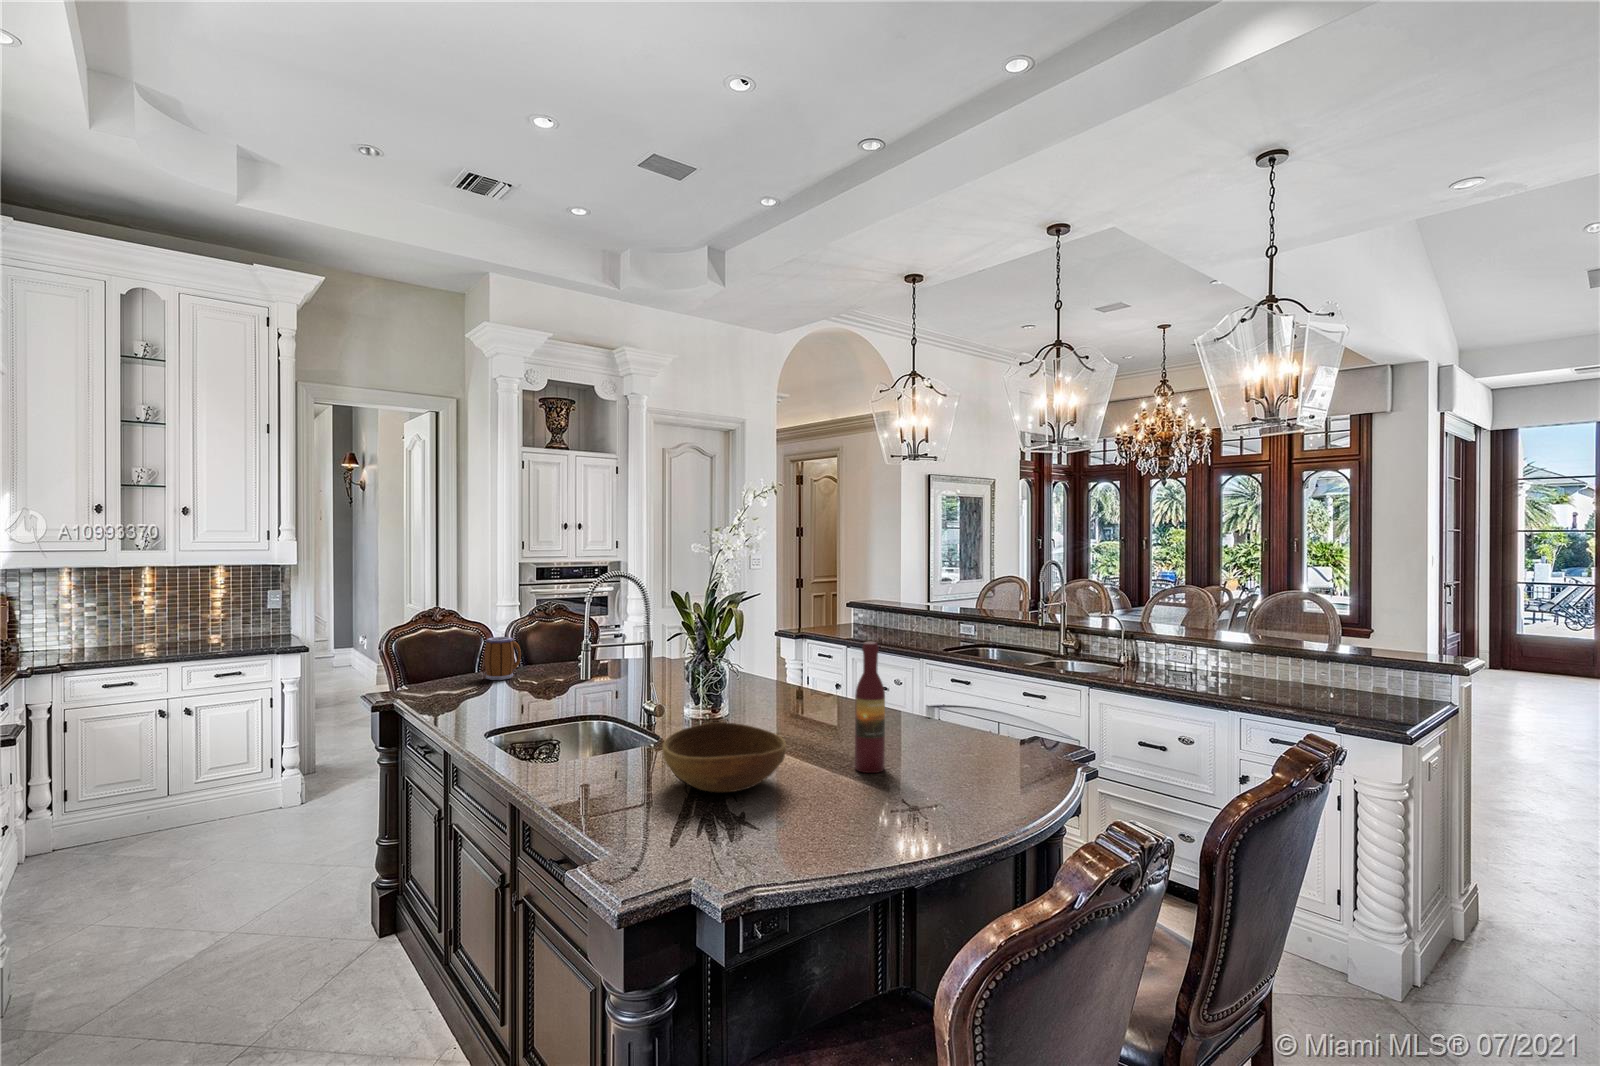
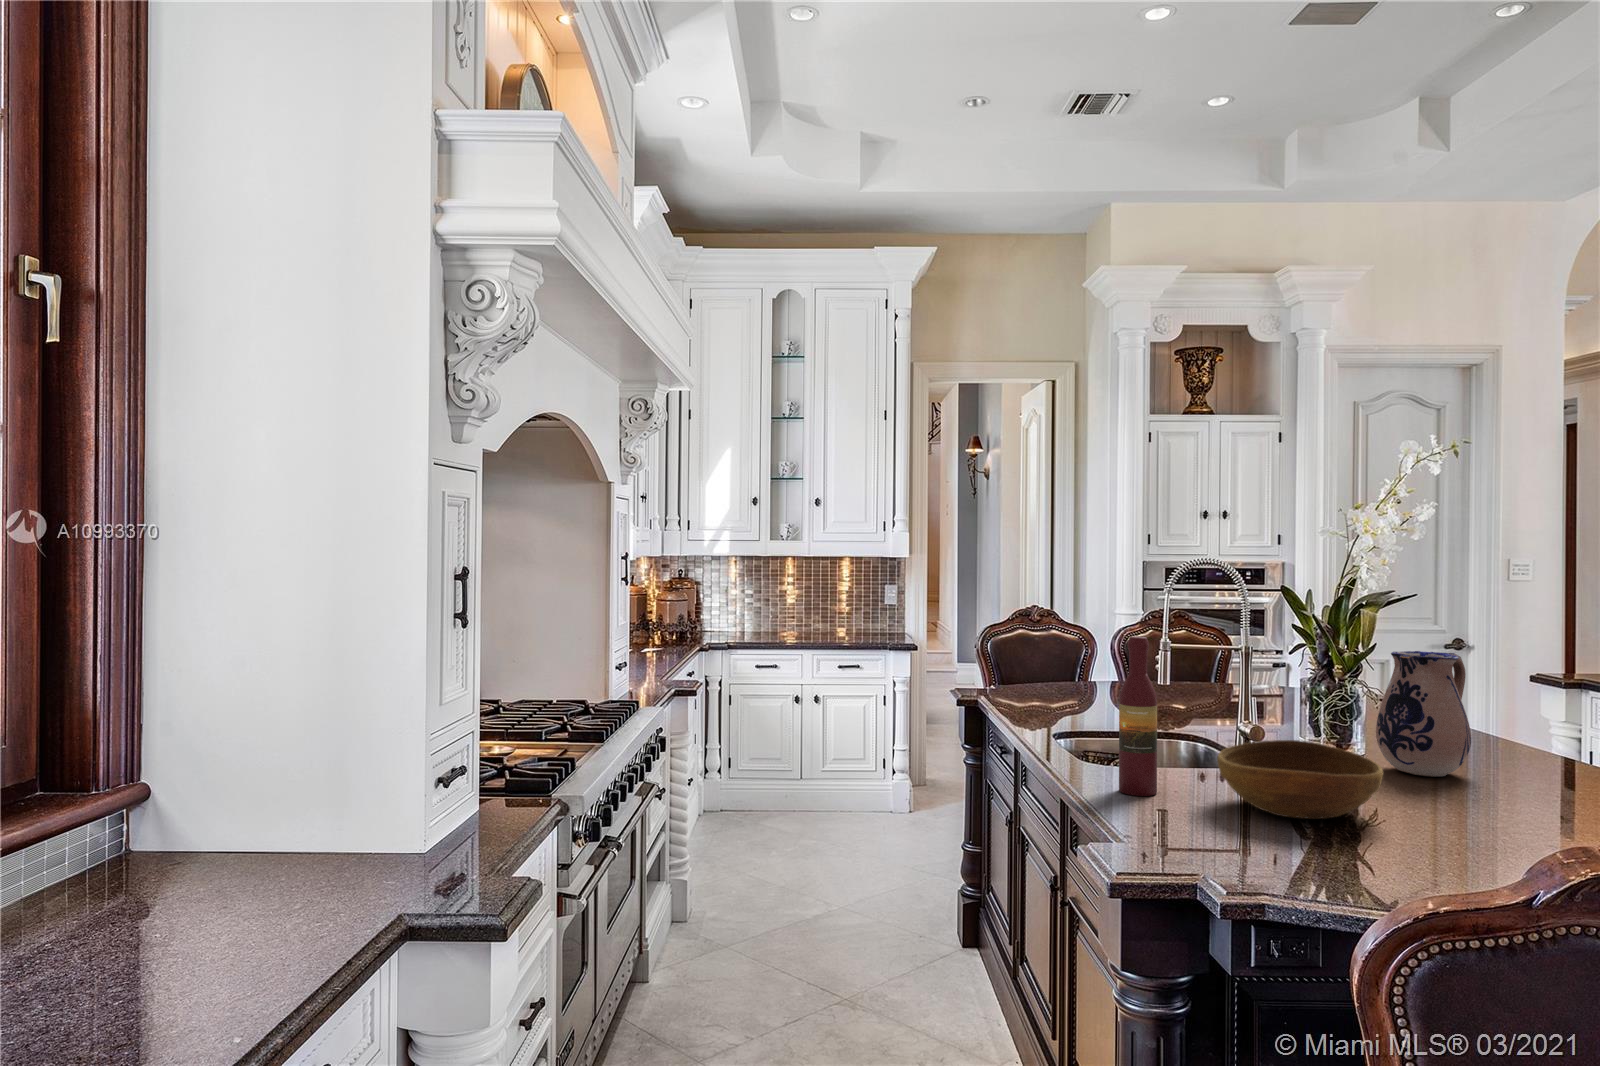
mug: present [485,637,521,680] -> none [1075,638,1117,688]
ceramic pitcher: none [749,637,809,730] -> present [1376,651,1471,777]
wine bottle: present [855,642,885,773] -> present [1119,636,1157,796]

